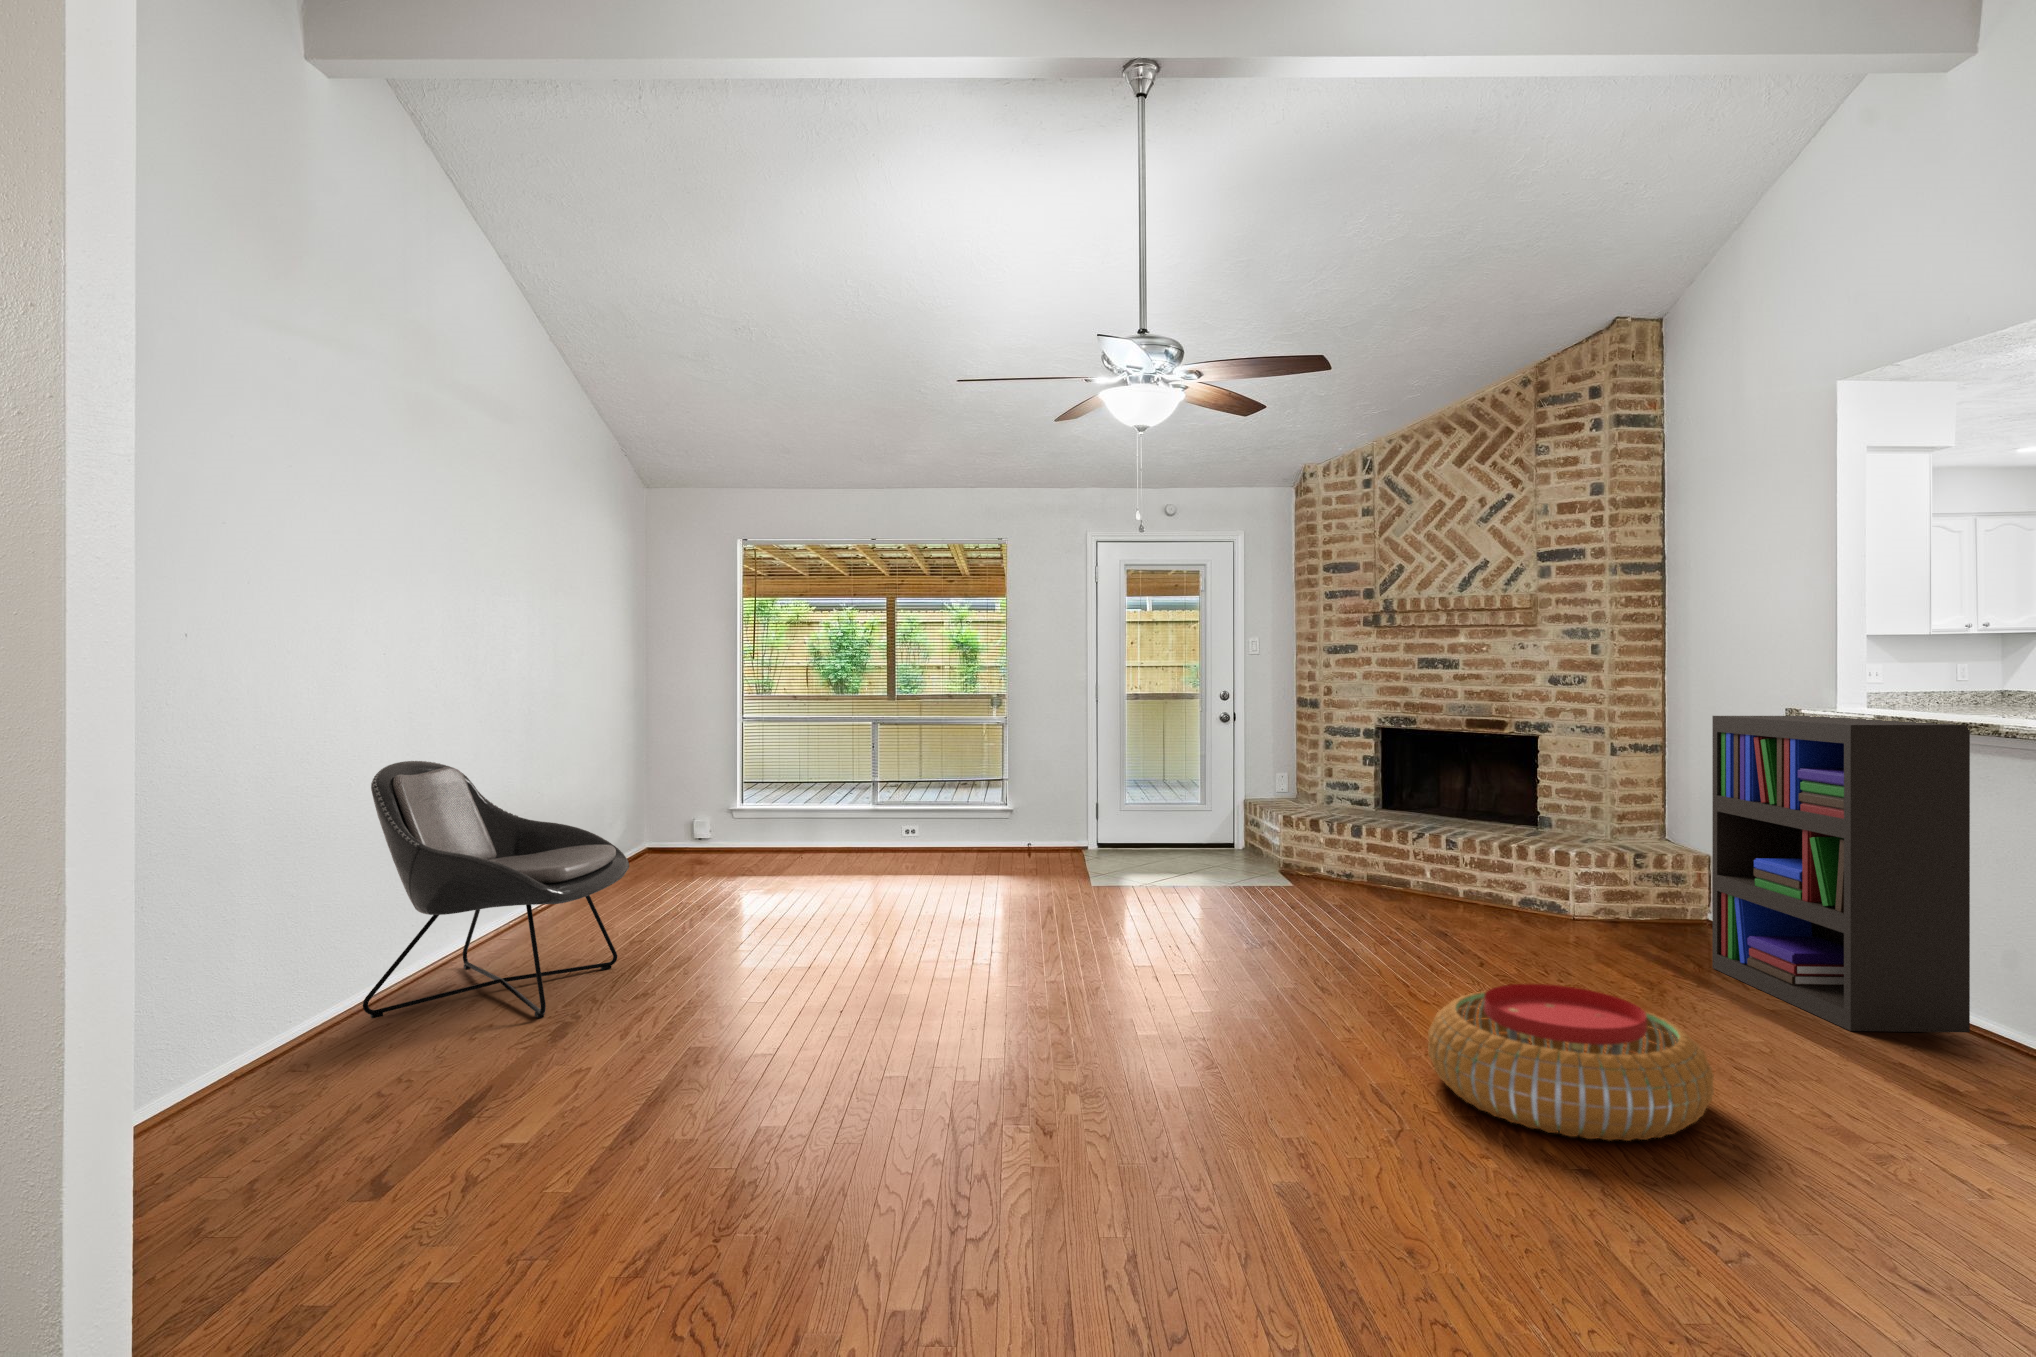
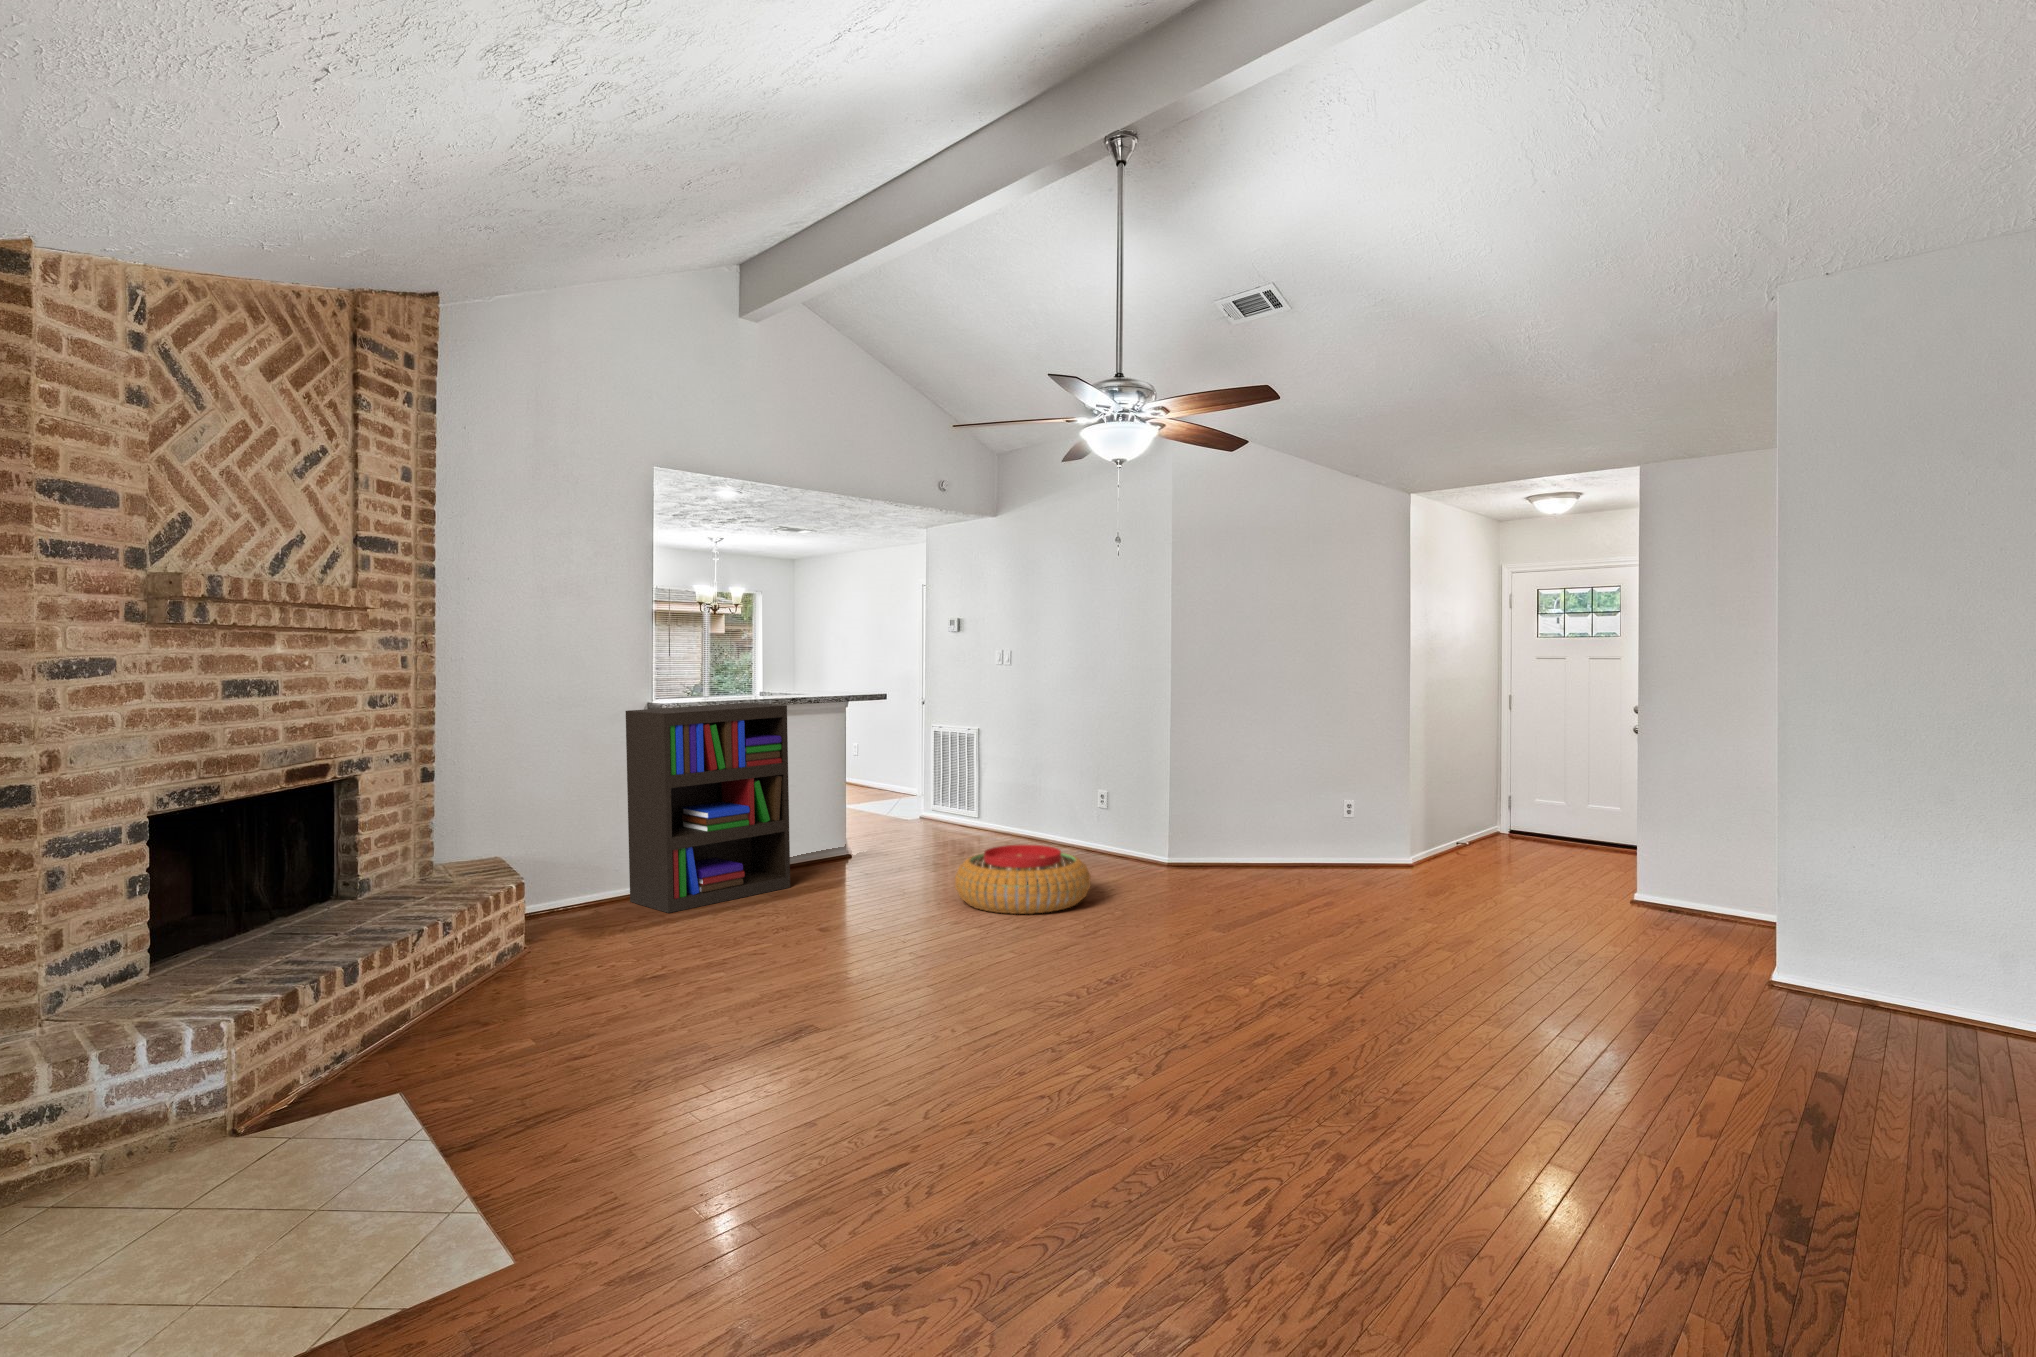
lounge chair: present [363,761,629,1018] -> none [1620,846,2007,1249]

